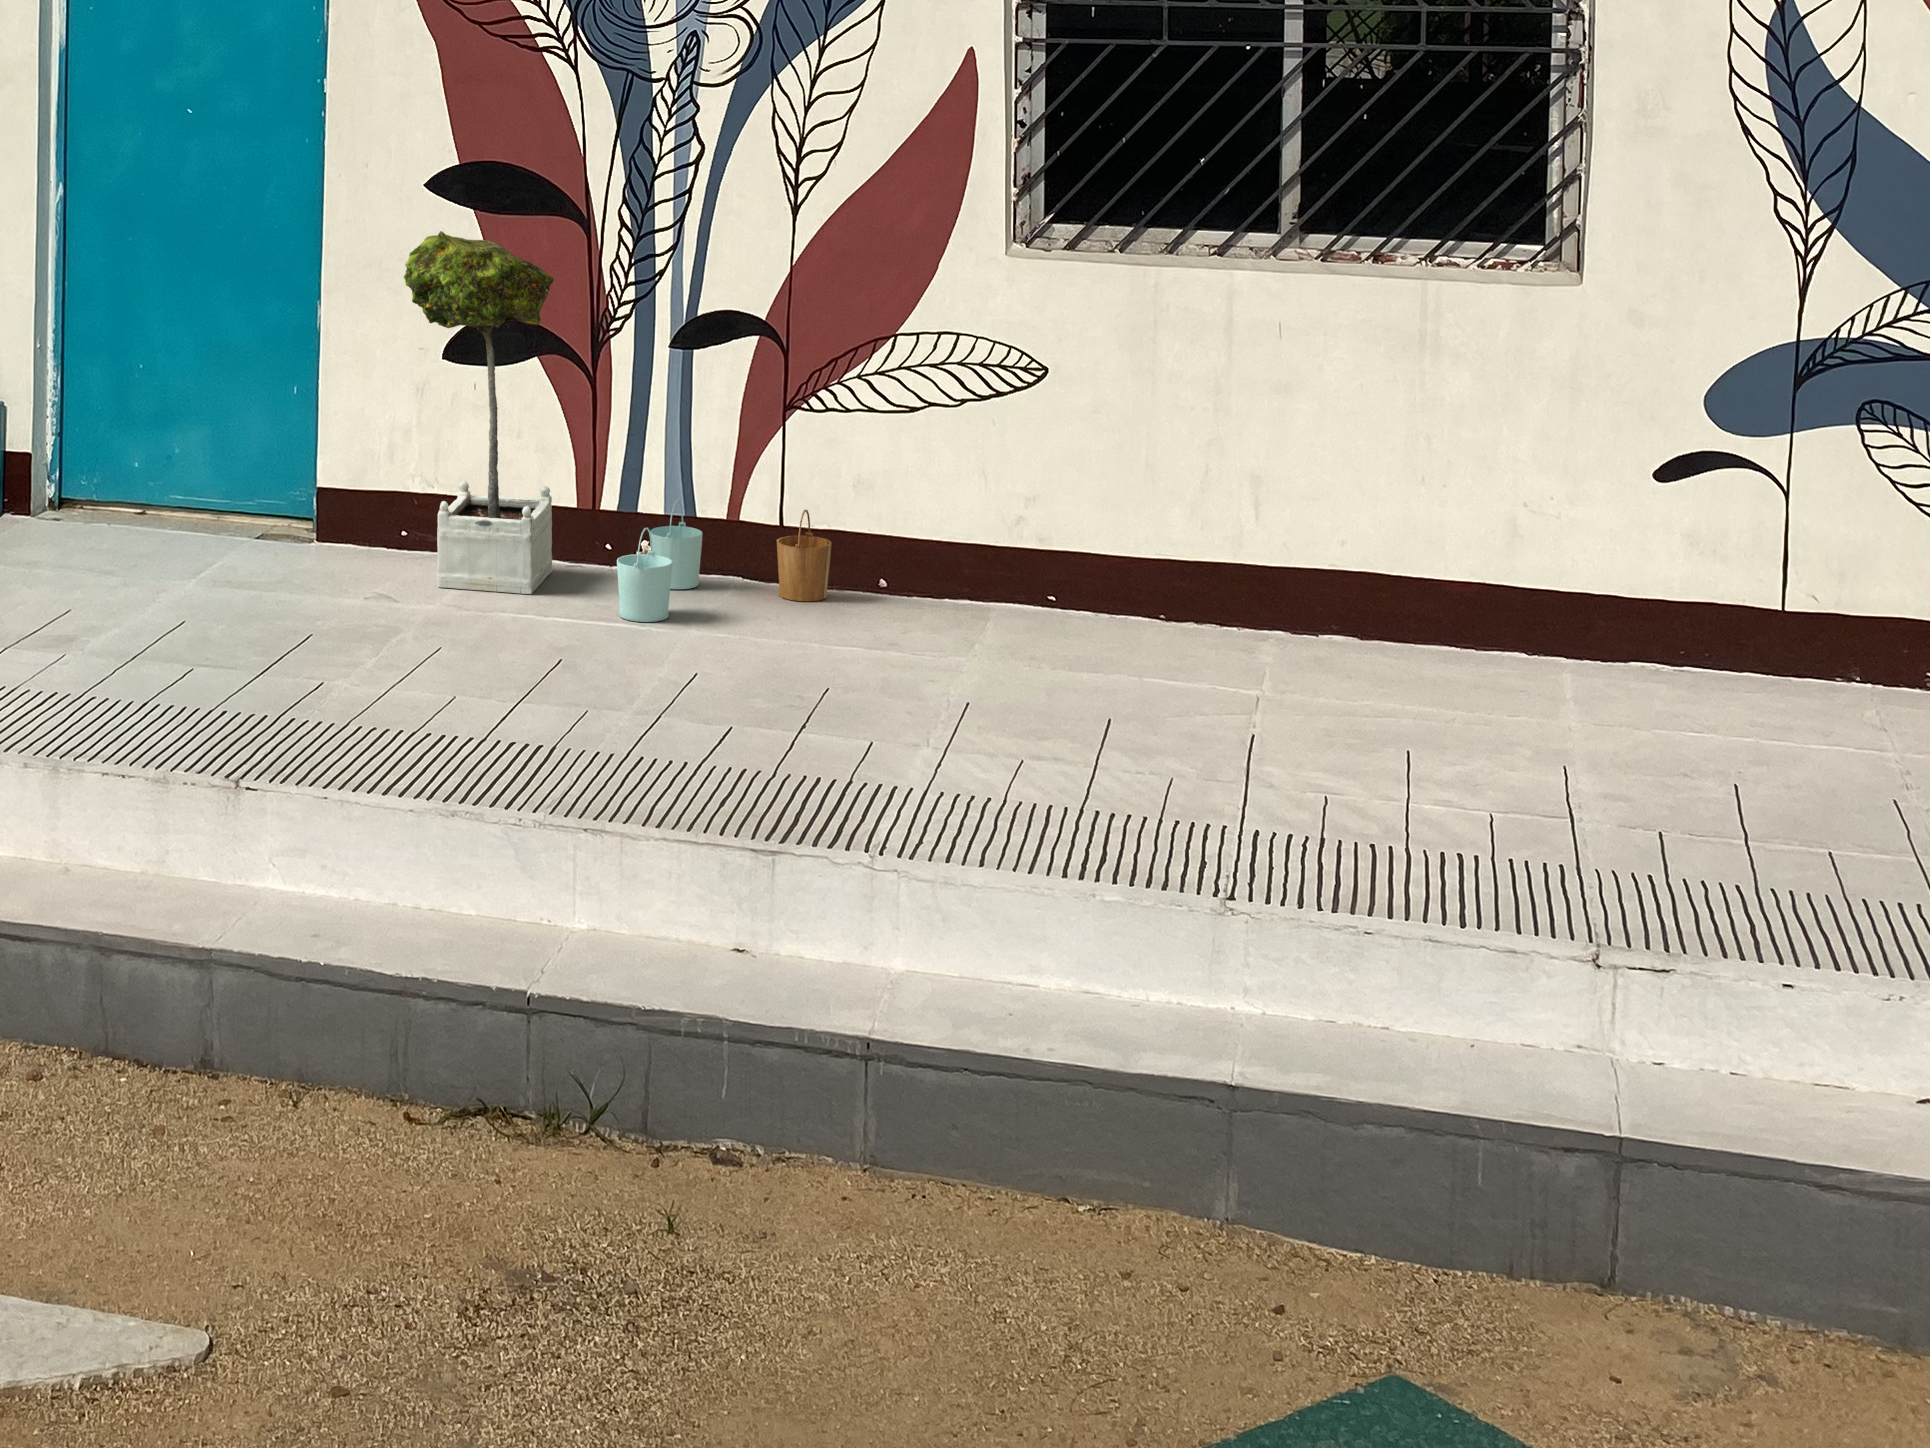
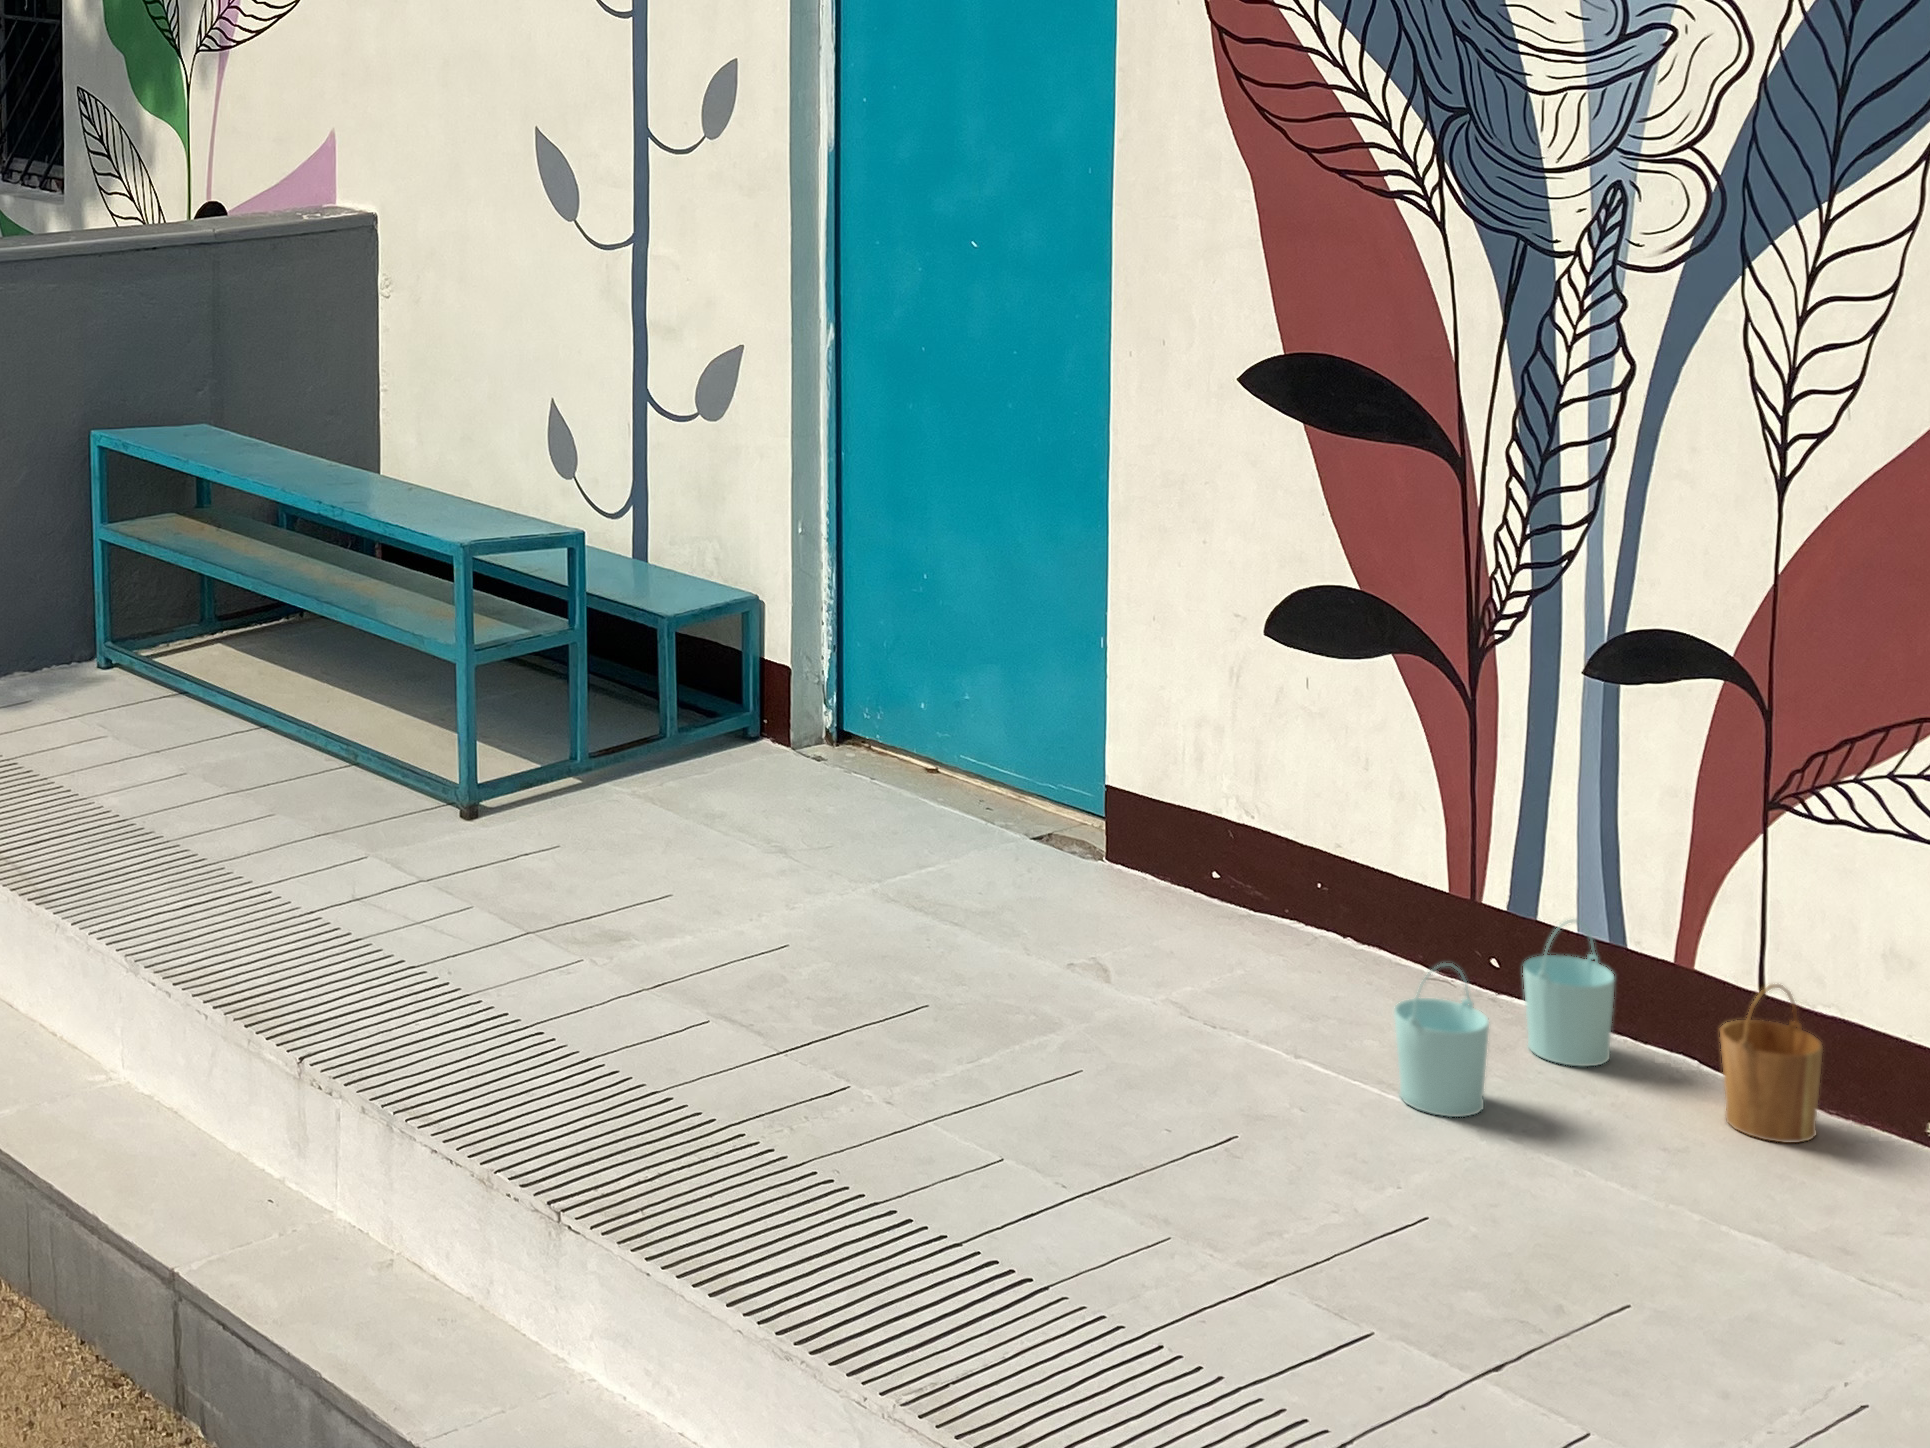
potted tree: present [404,231,554,594] -> none [1143,456,1394,1019]

